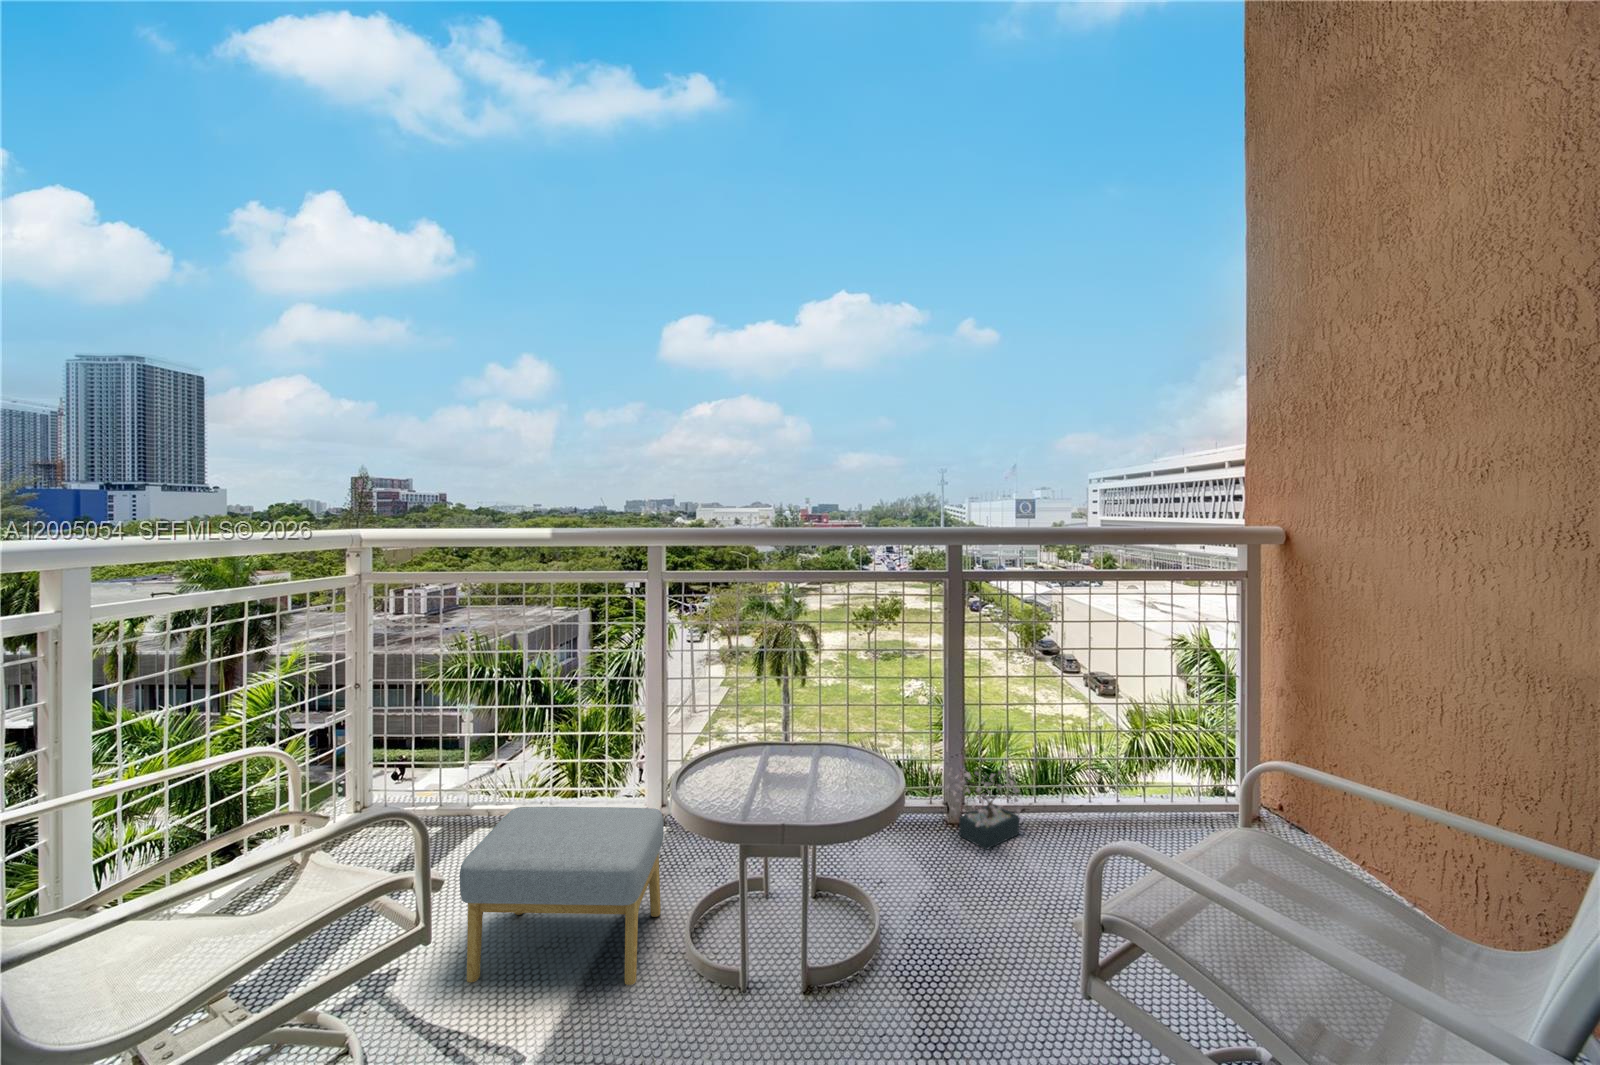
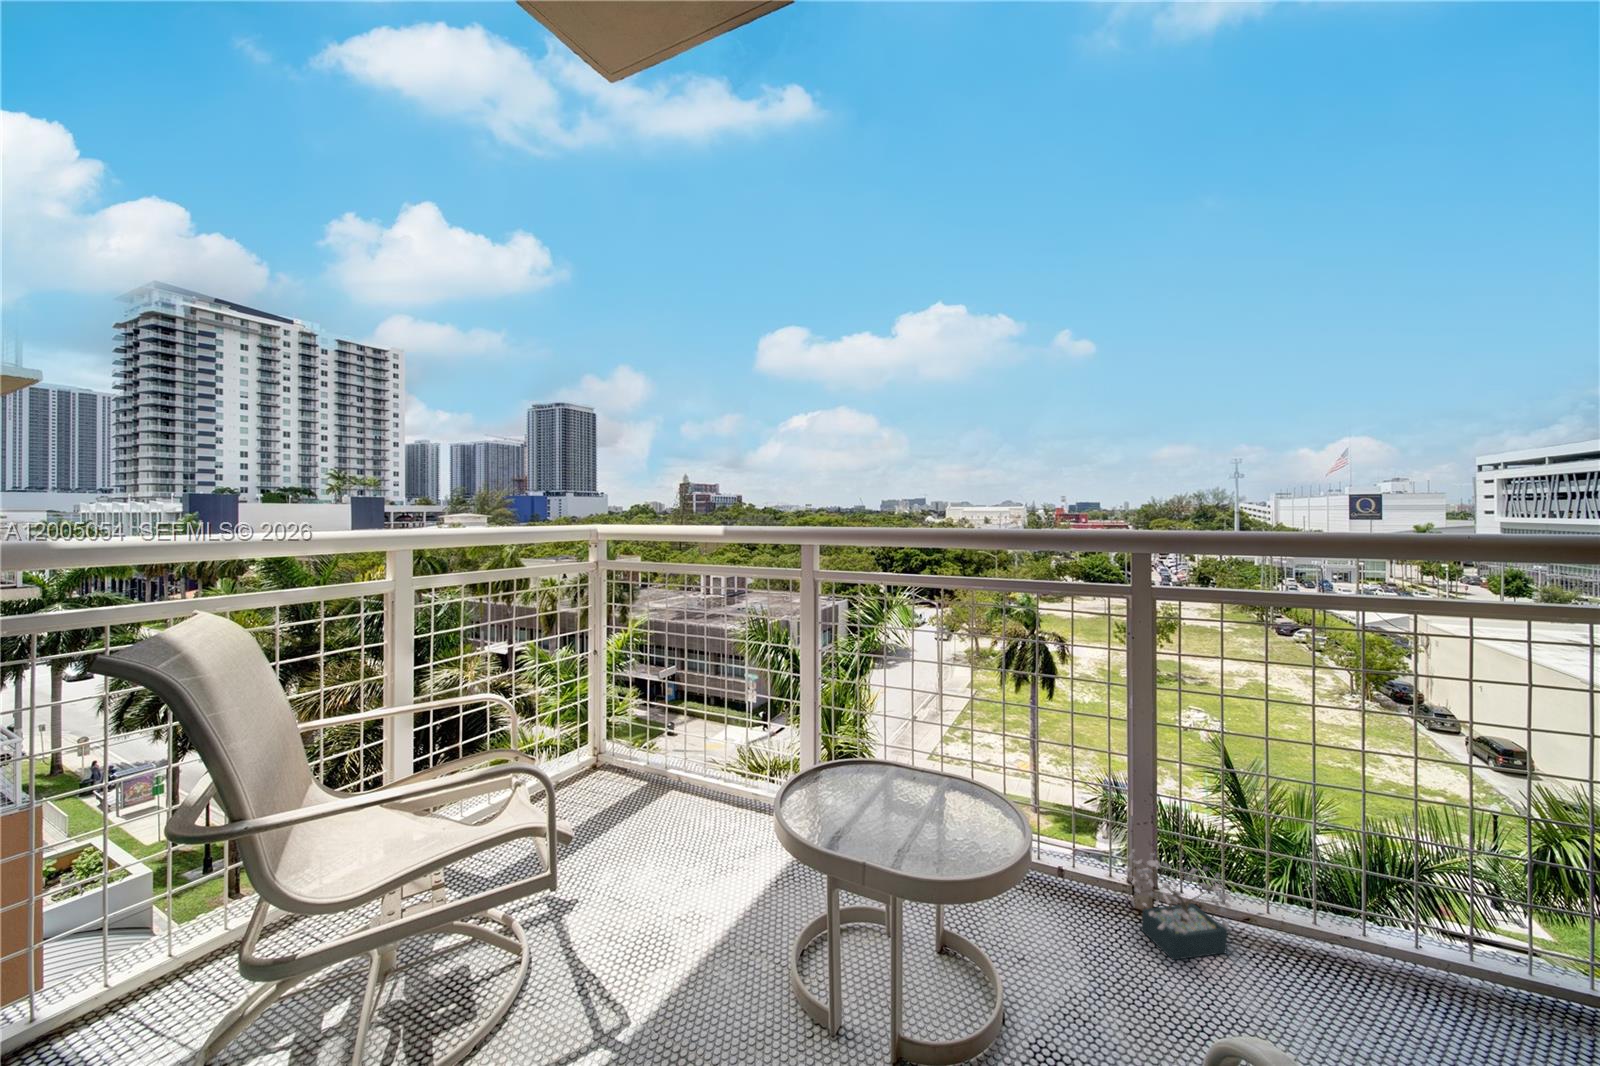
footstool: present [460,807,664,985] -> none [617,788,796,986]

